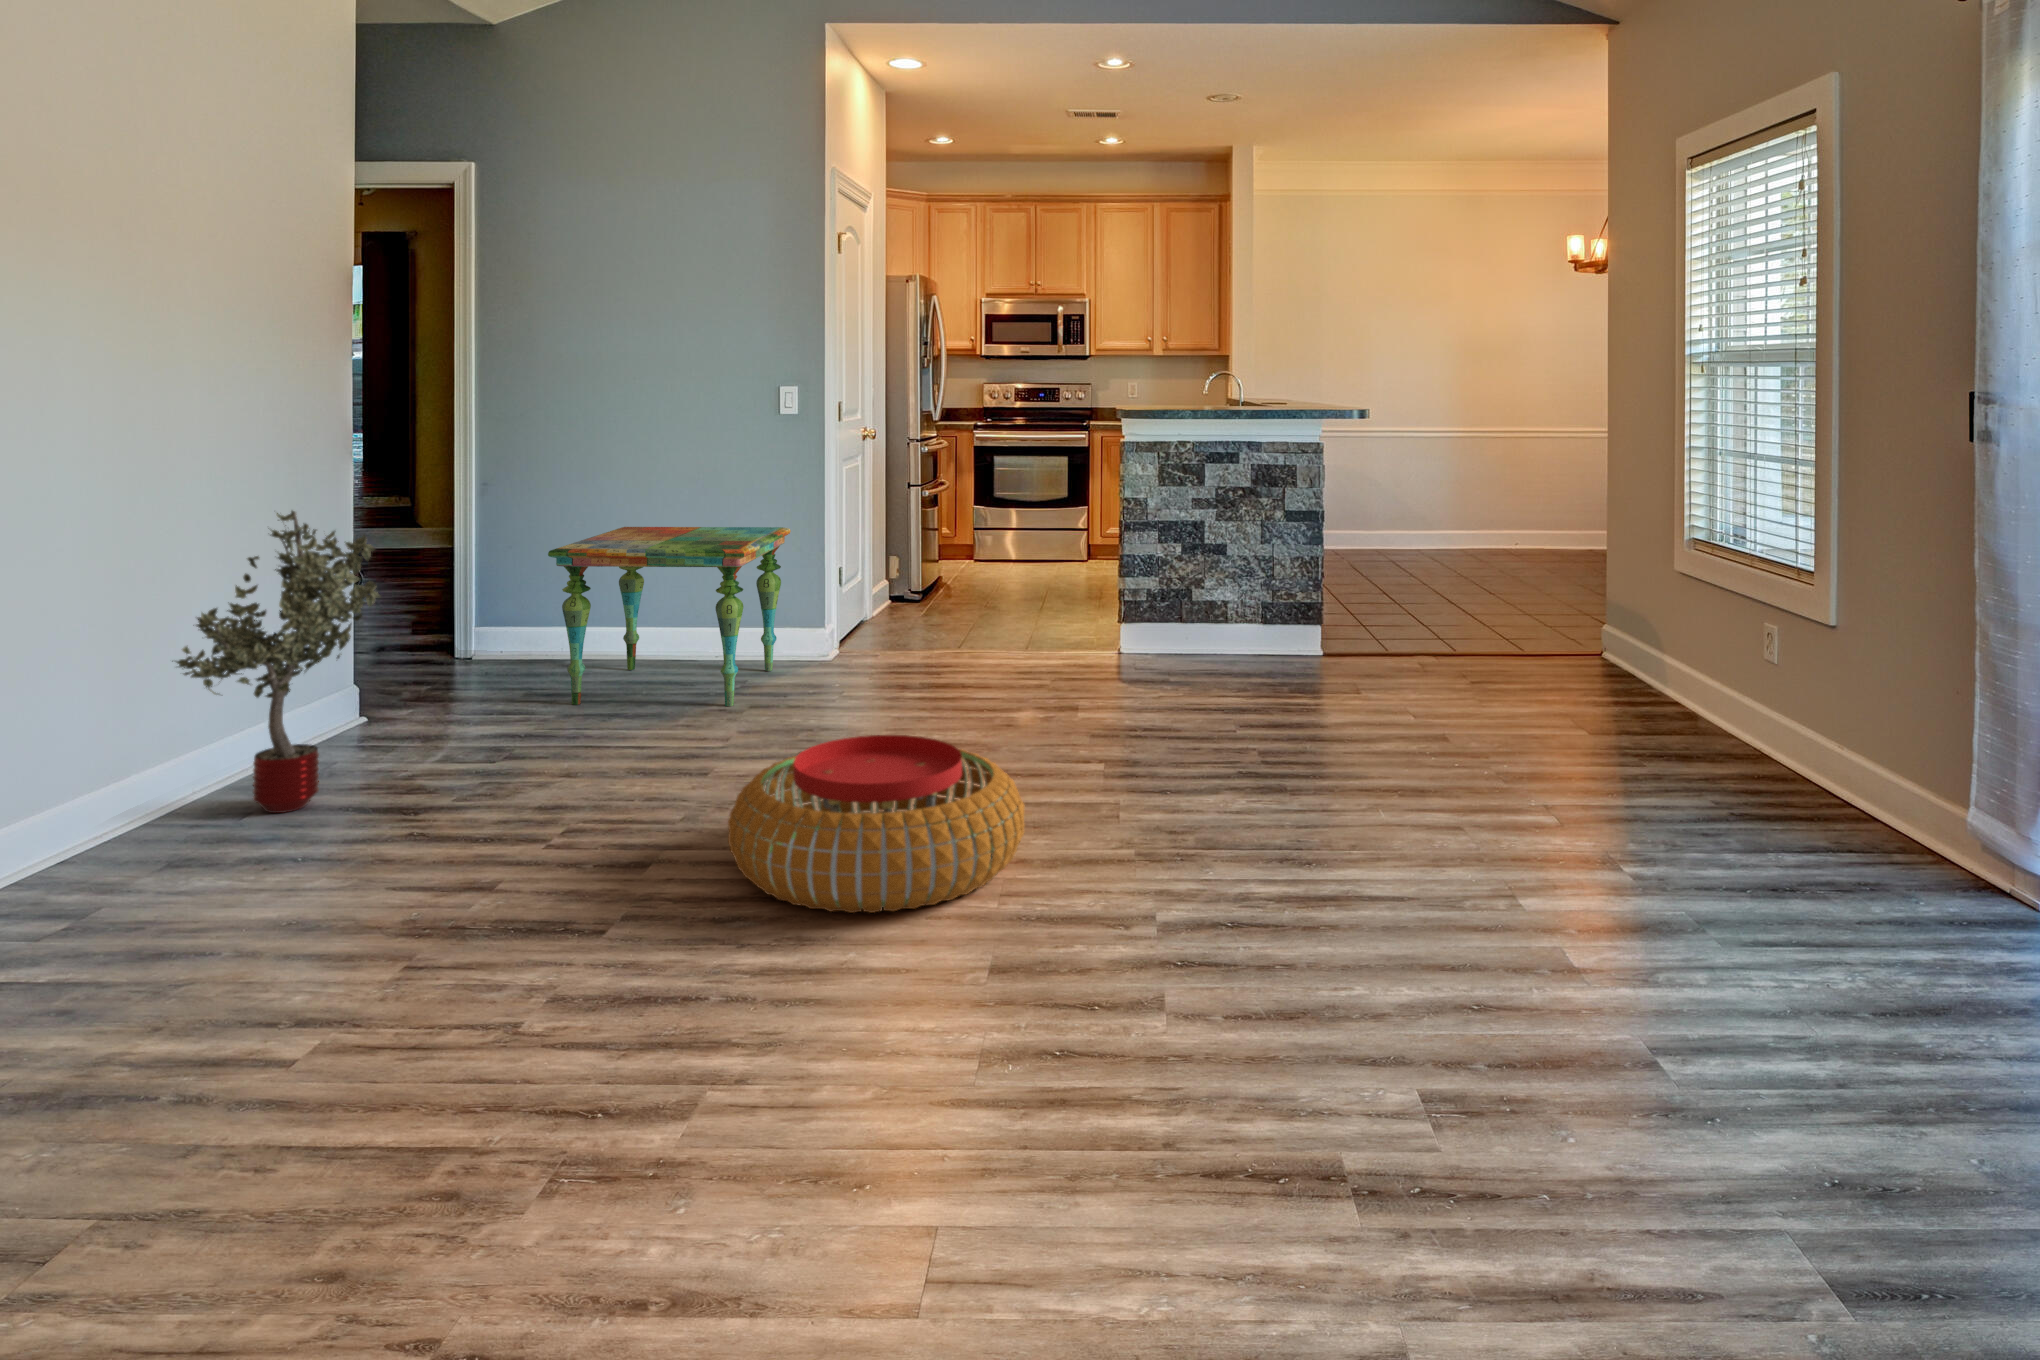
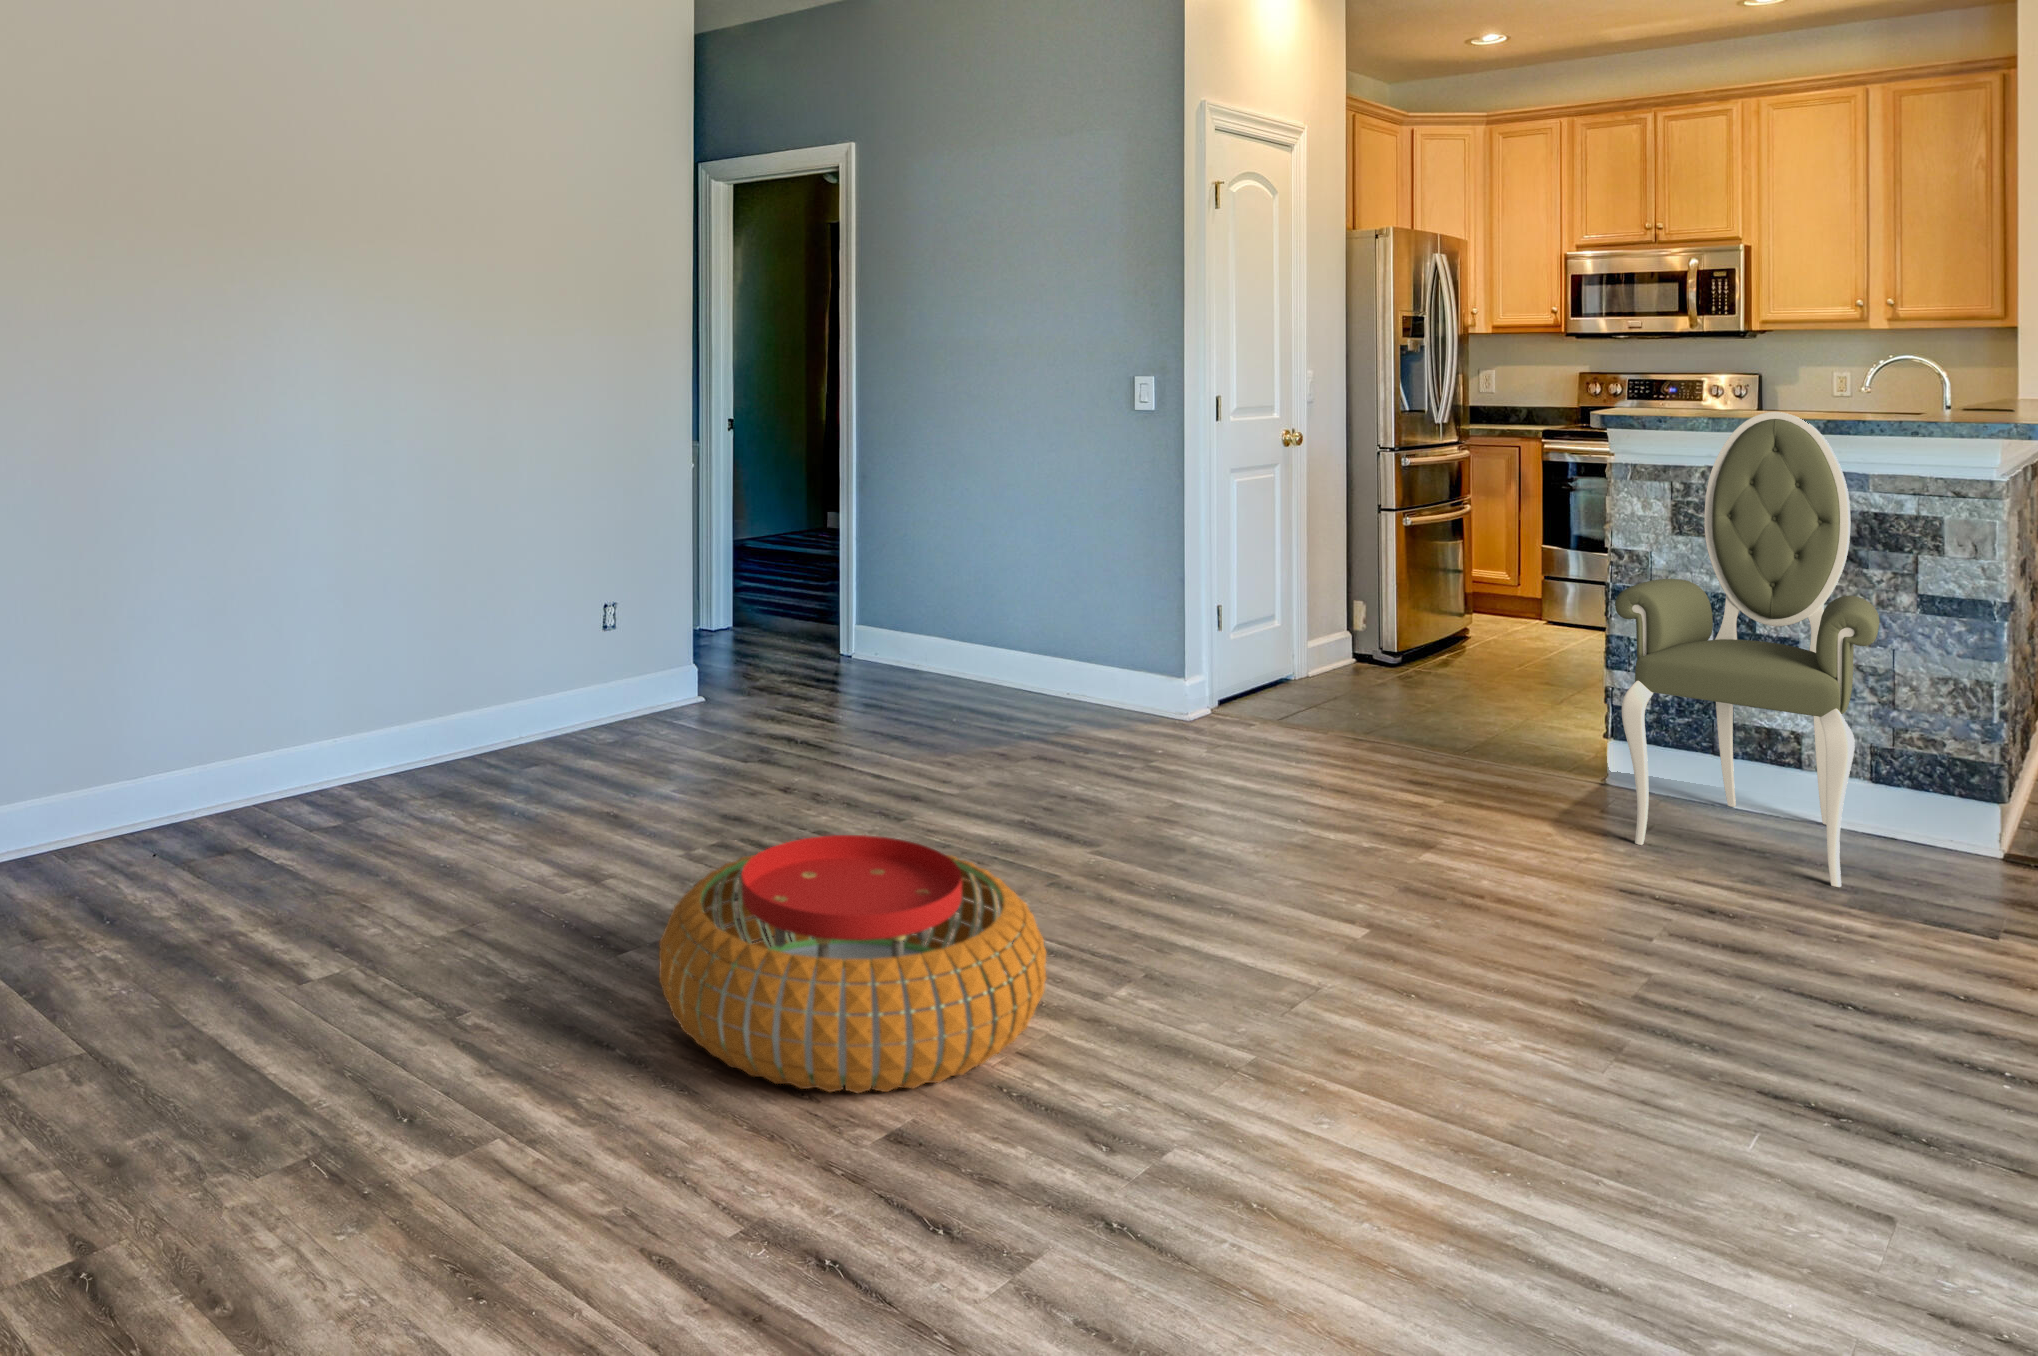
armchair: none [1160,405,1296,681] -> present [1615,412,1880,887]
potted tree: present [172,511,381,813] -> none [373,495,587,788]
side table: present [548,527,791,706] -> none [813,534,1115,760]

